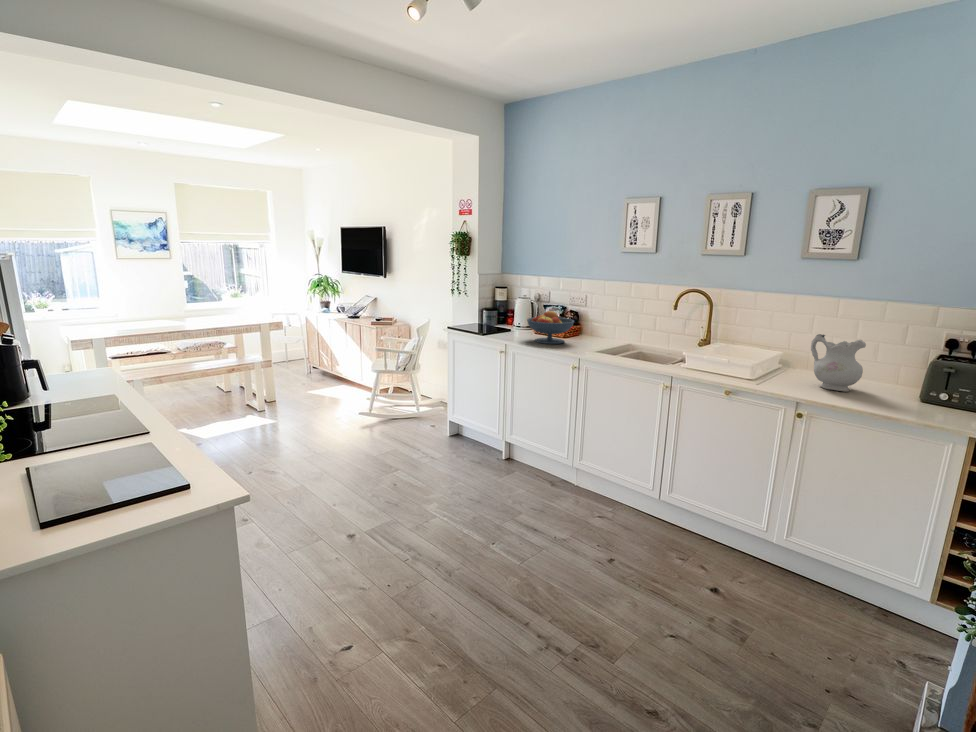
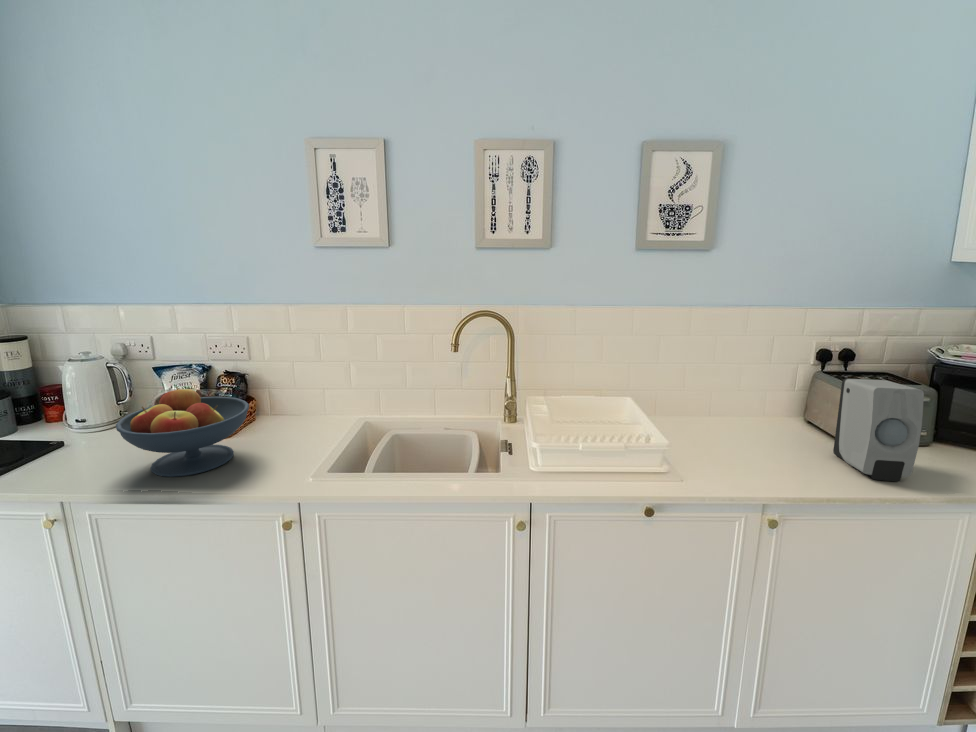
ceramic pitcher: present [811,334,866,392] -> none [715,371,793,457]
soap dispenser: none [882,348,940,412] -> present [833,378,924,481]

